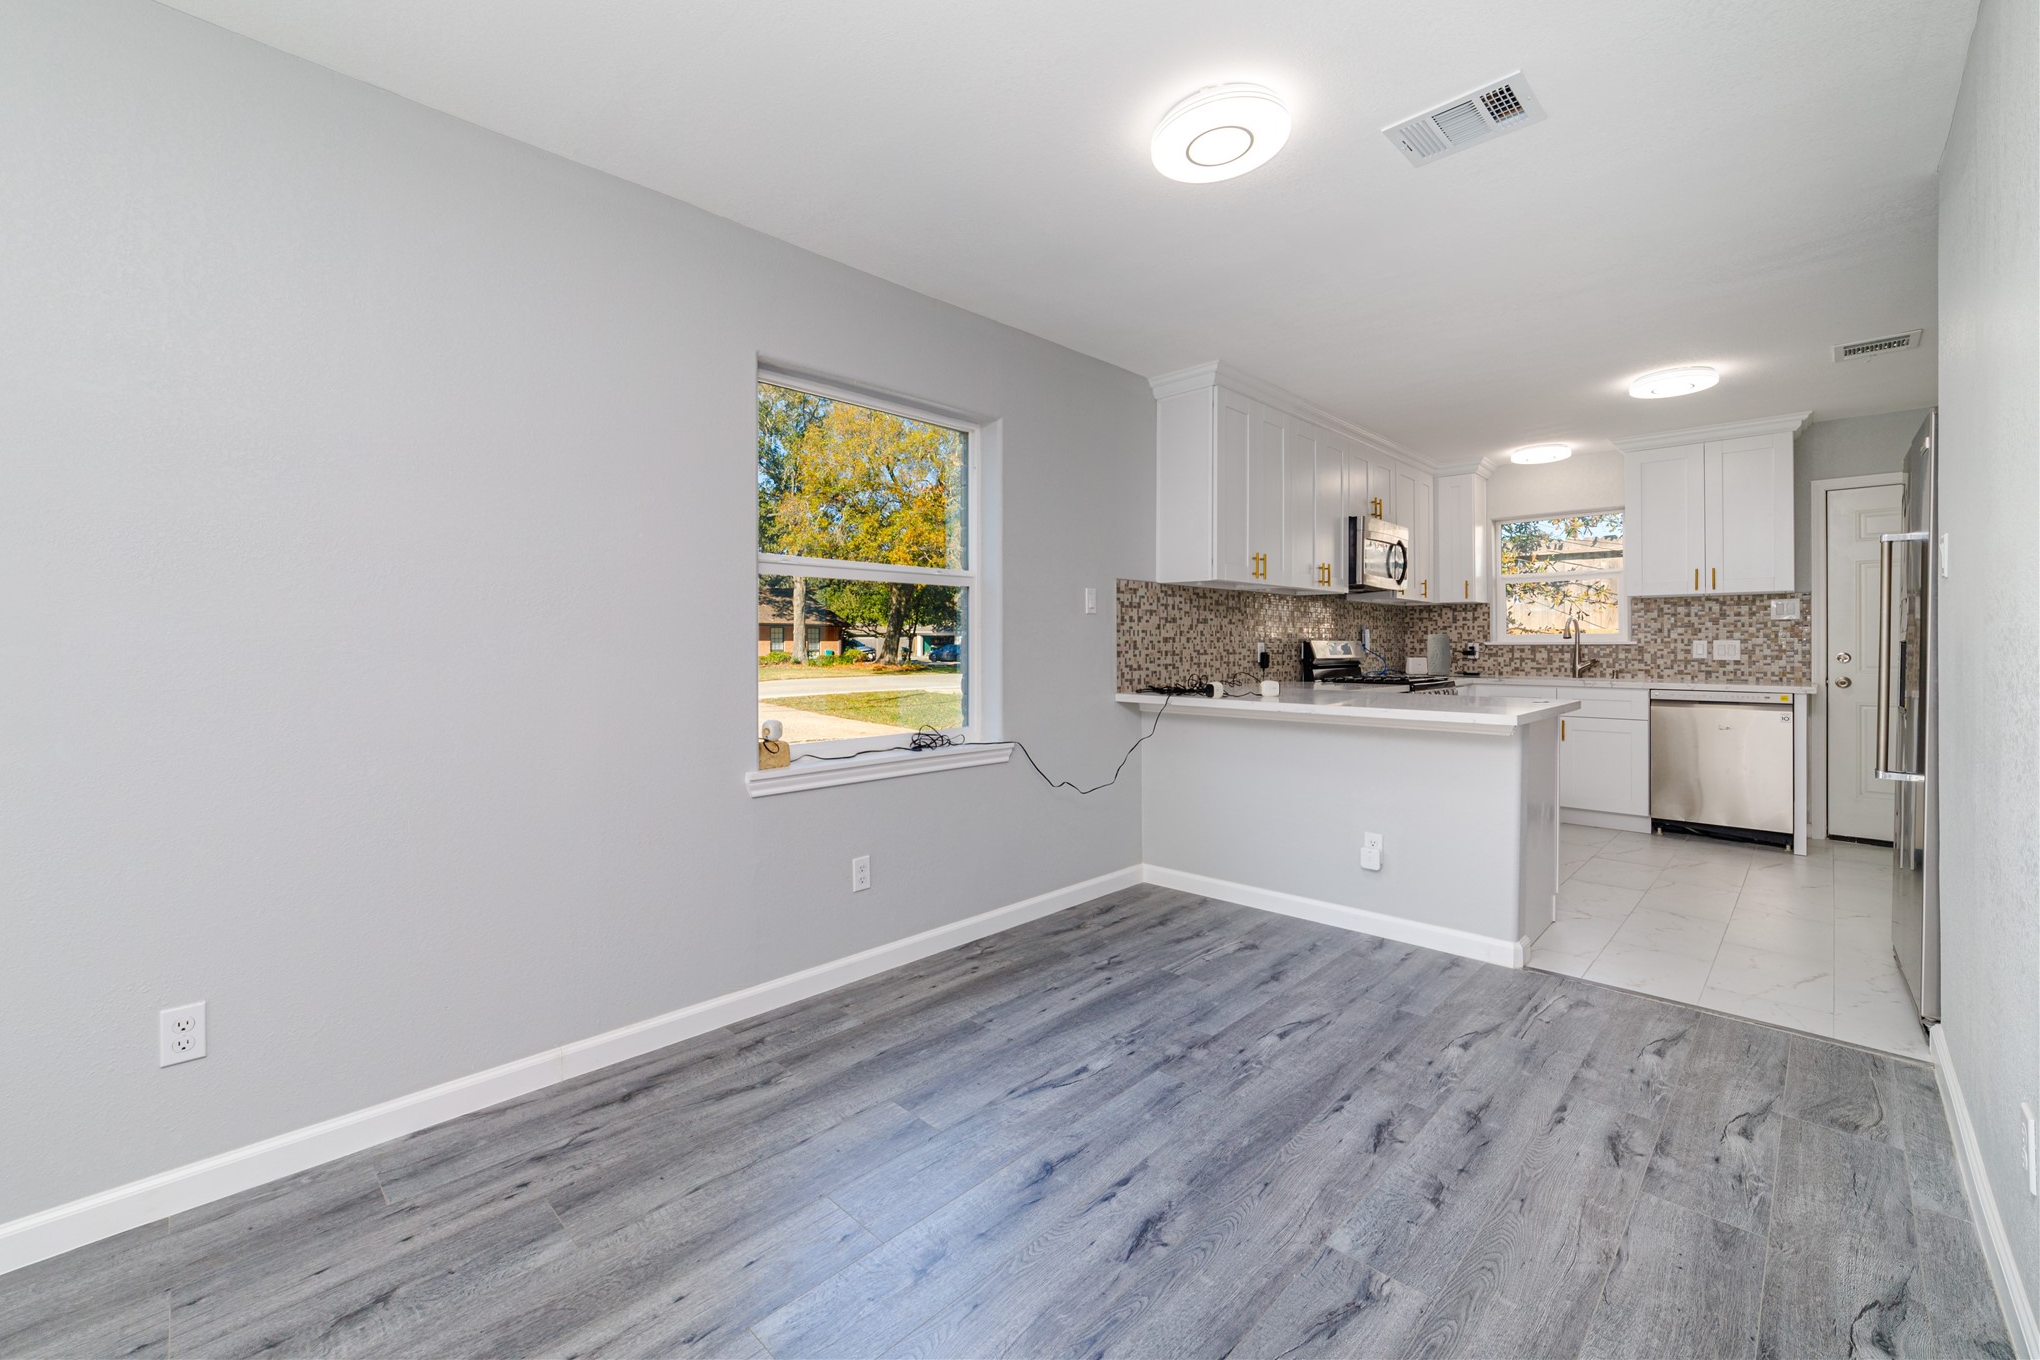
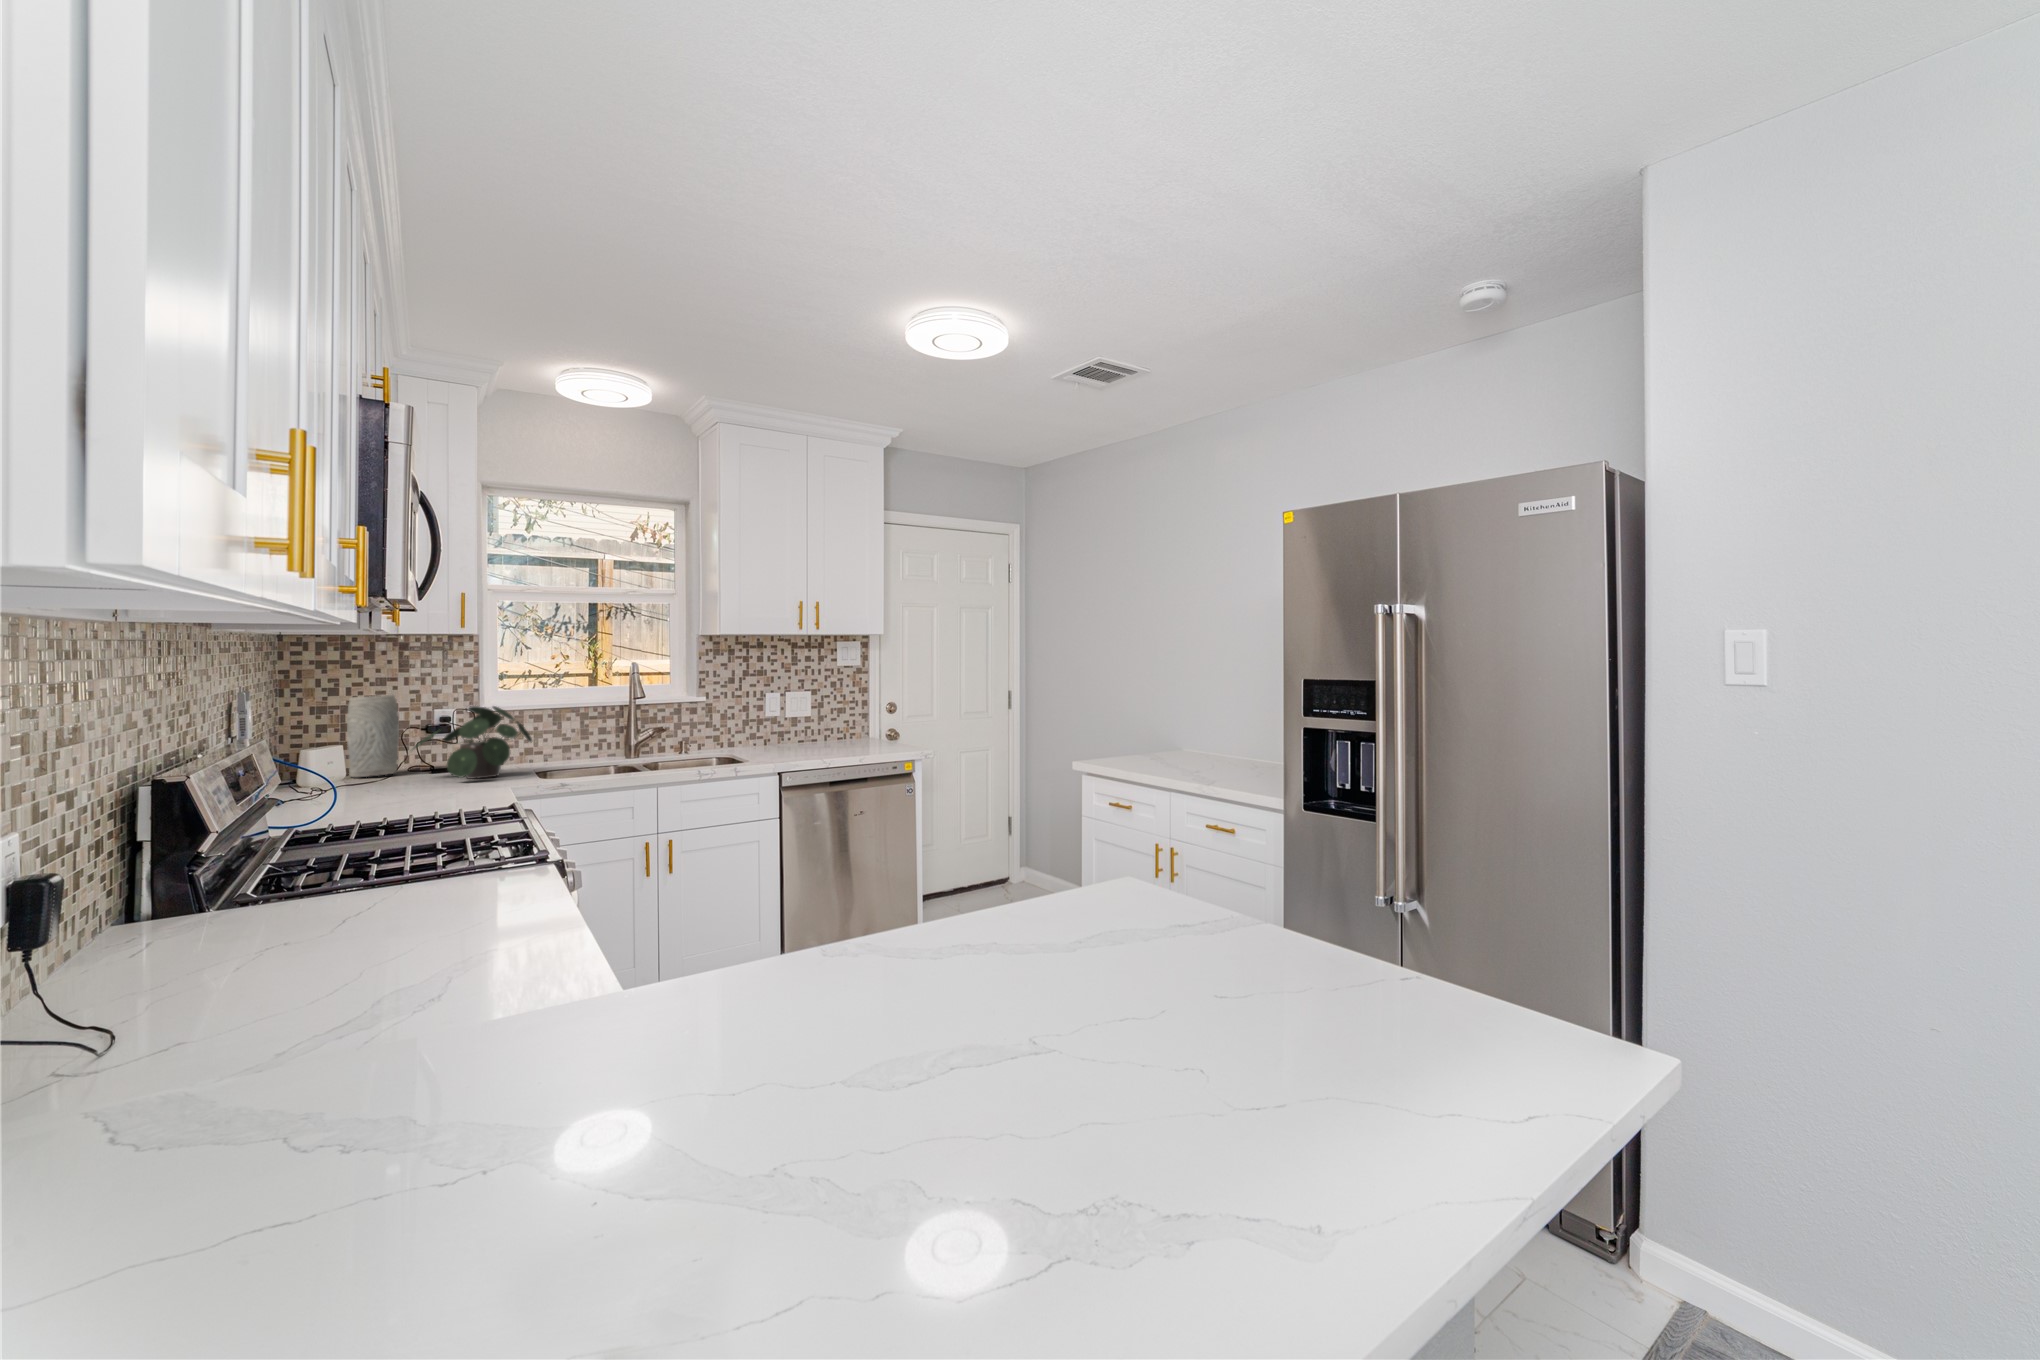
potted plant: none [1450,640,1513,680] -> present [413,706,532,779]

